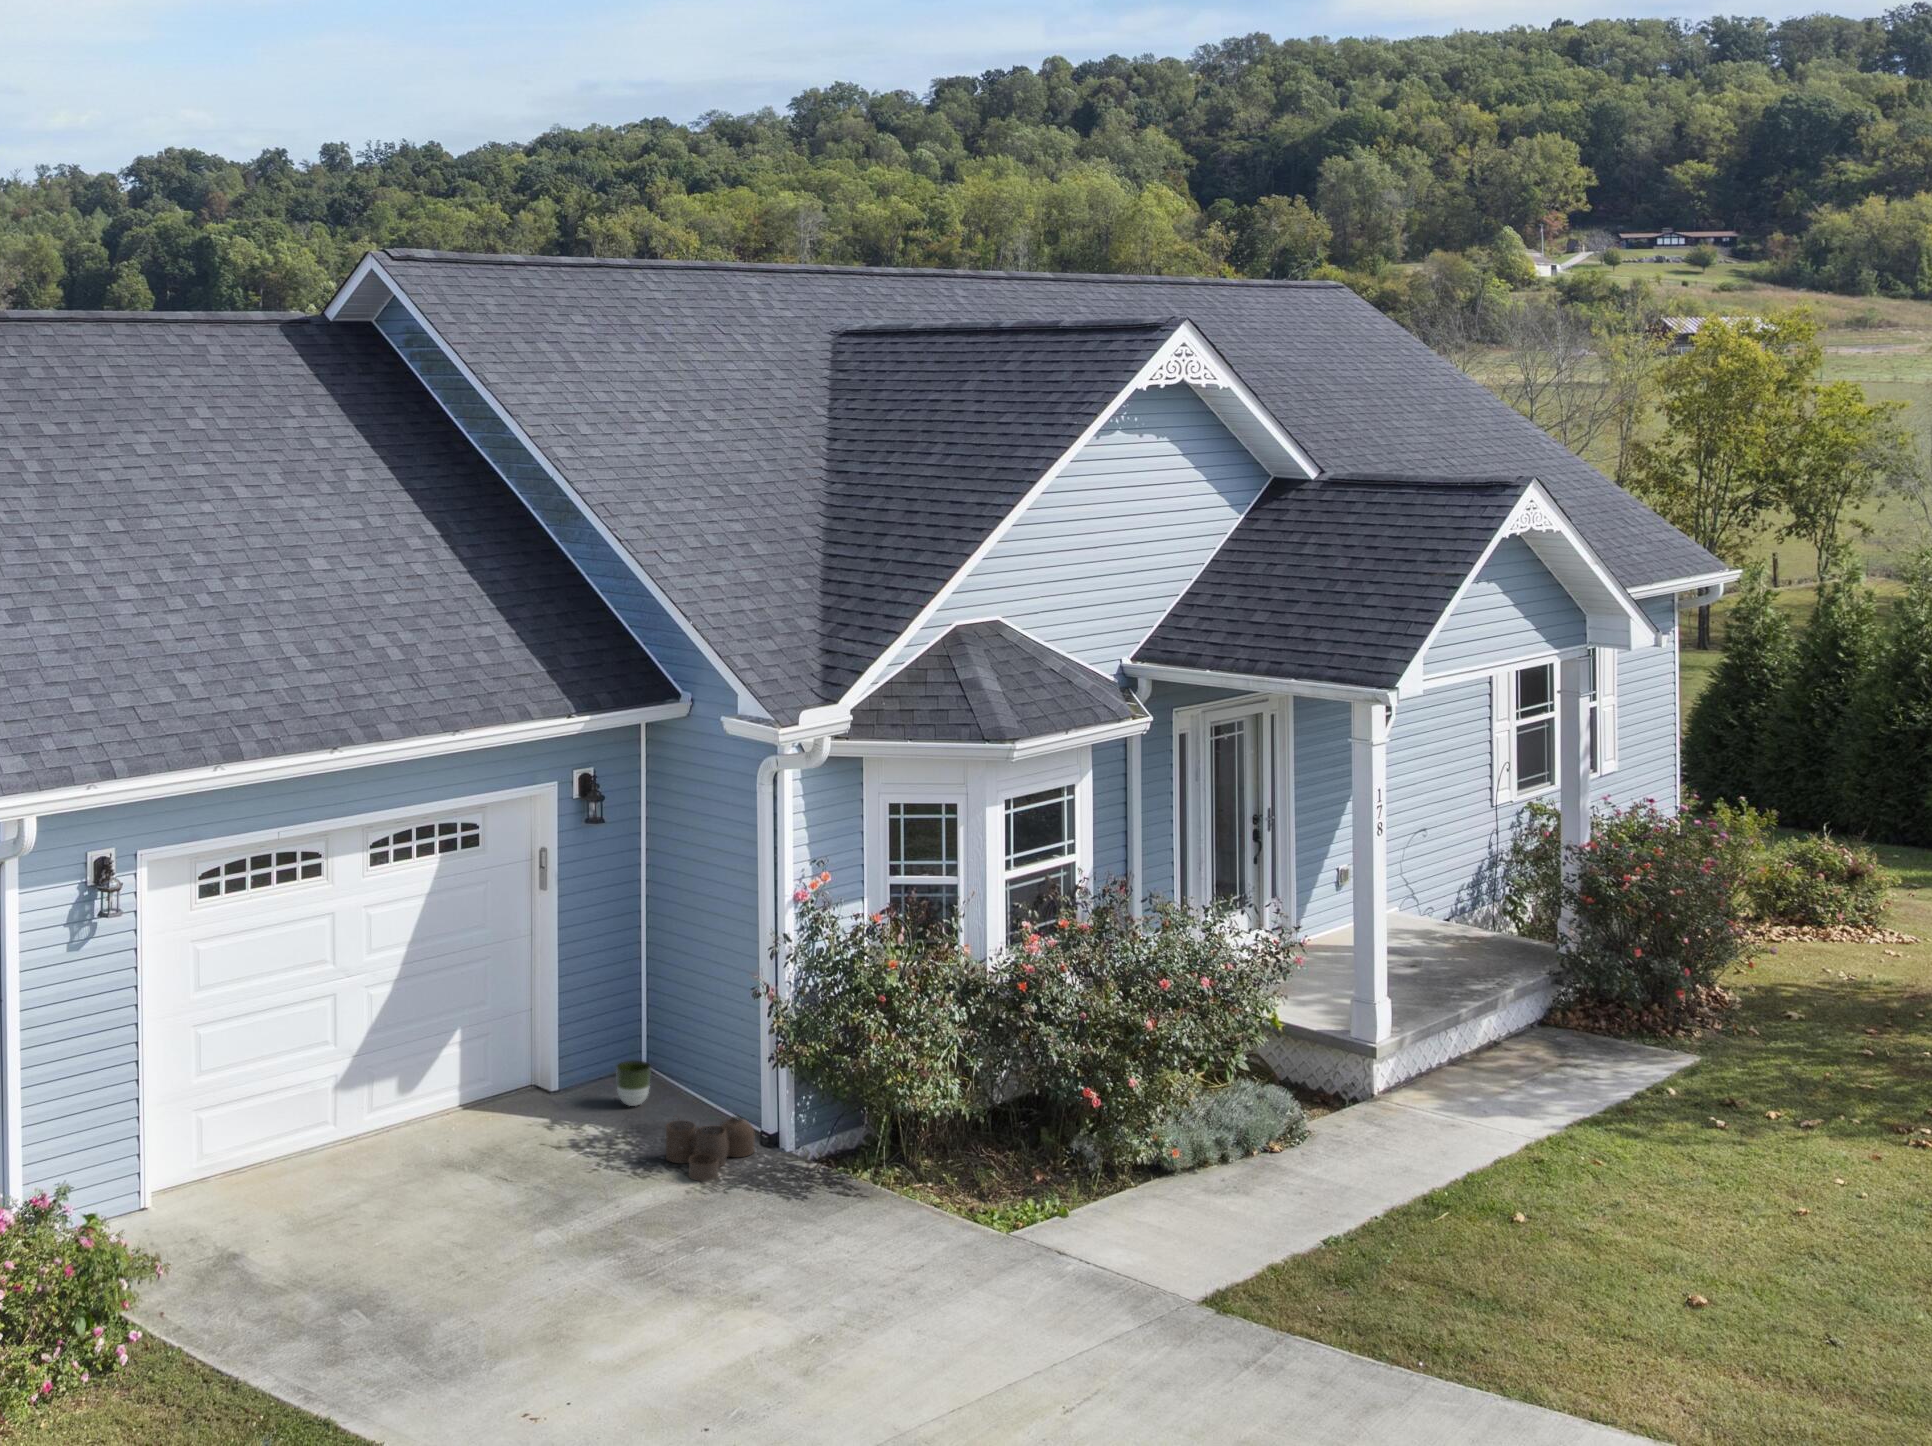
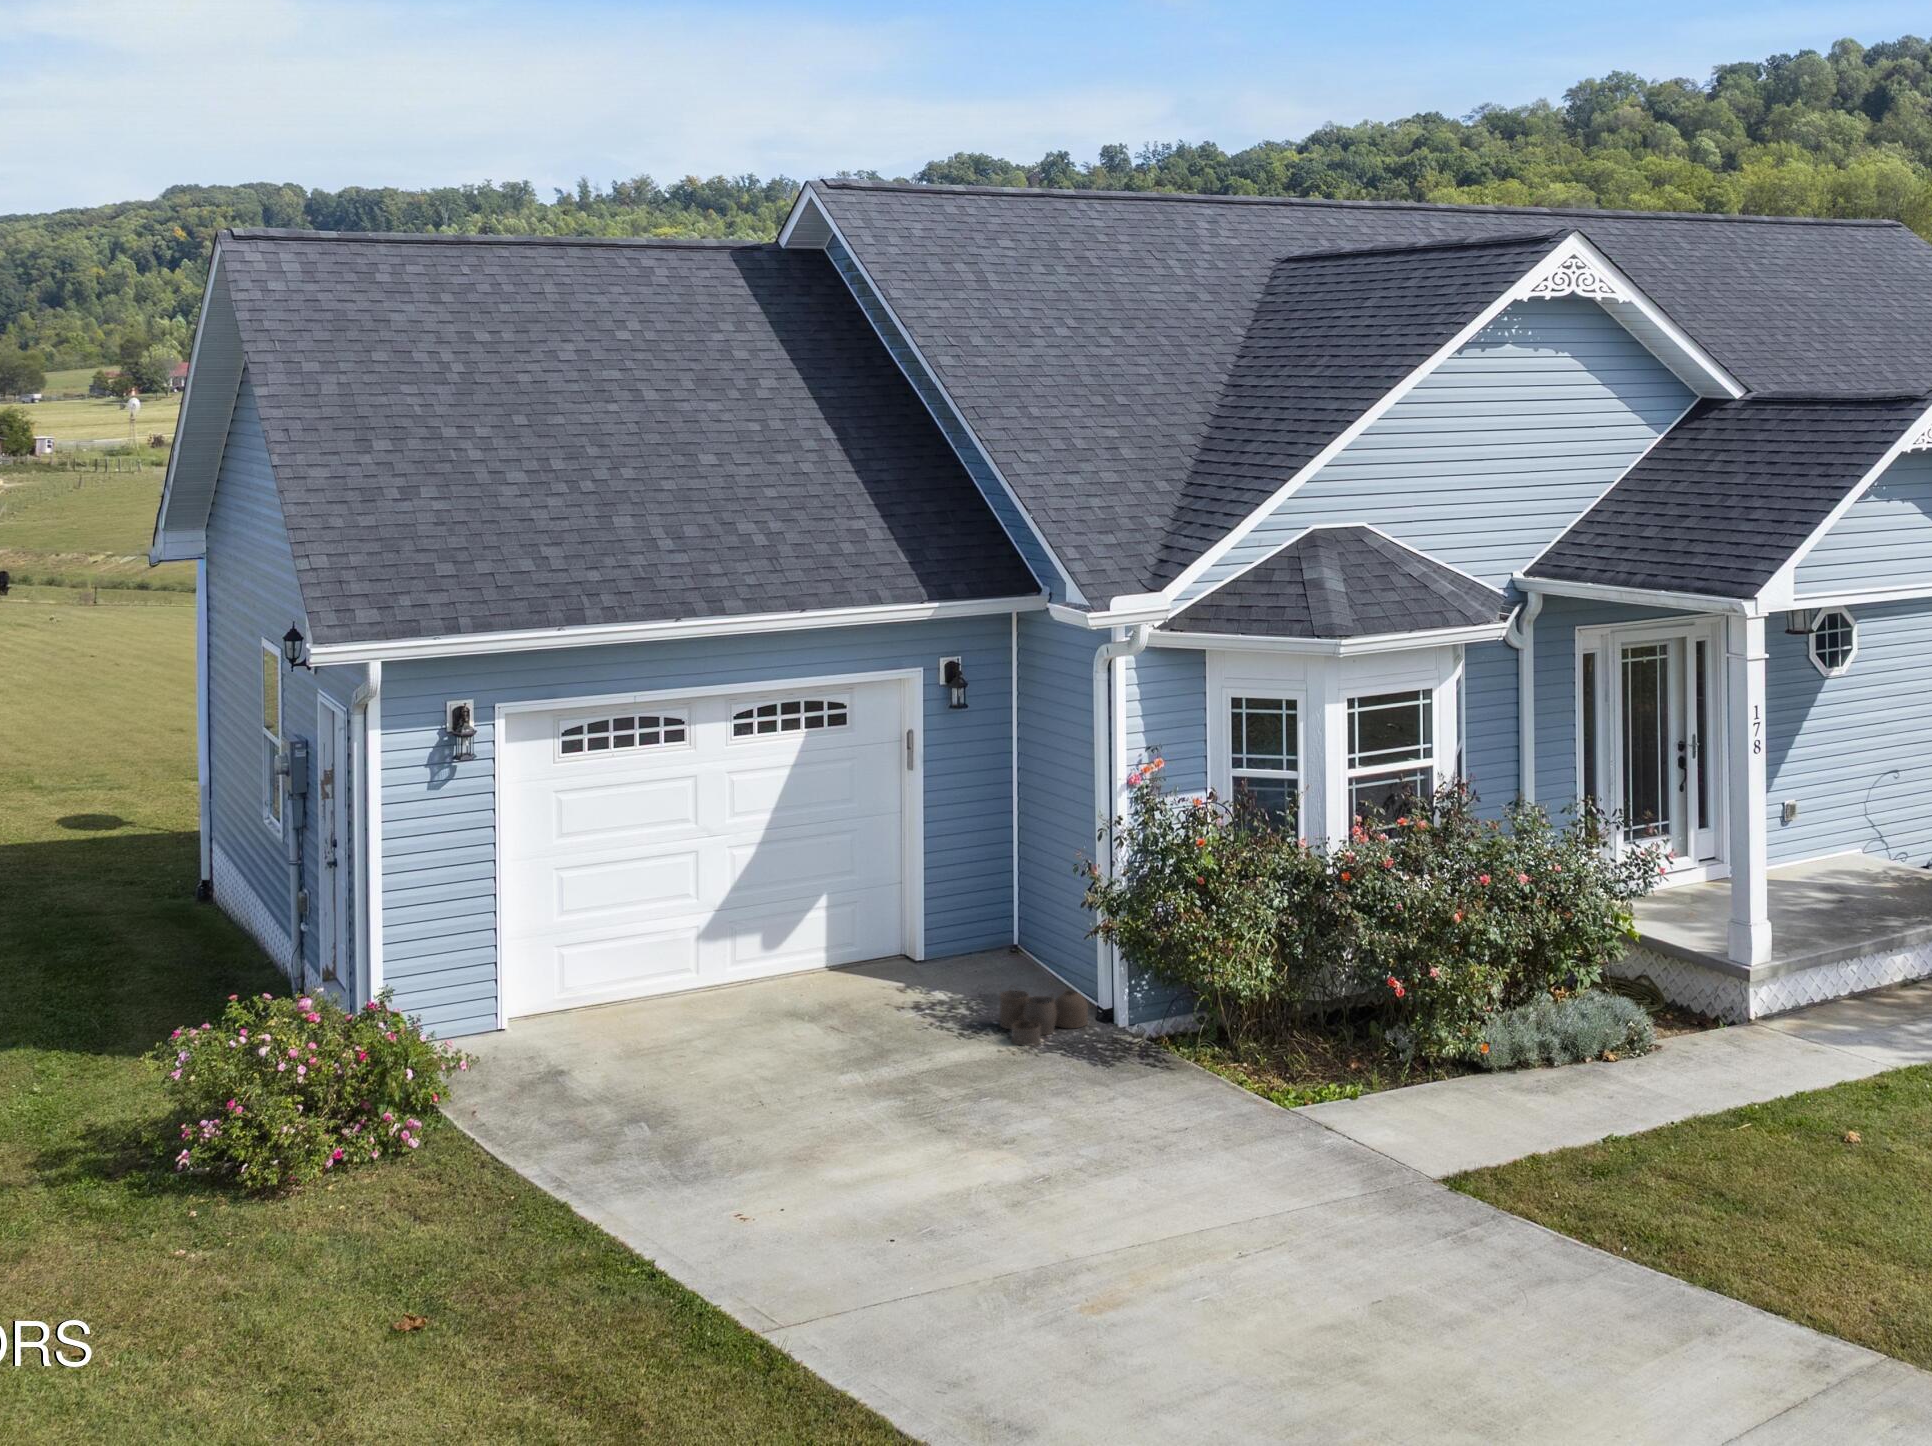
planter: present [616,1061,651,1106] -> none [985,939,1017,981]

